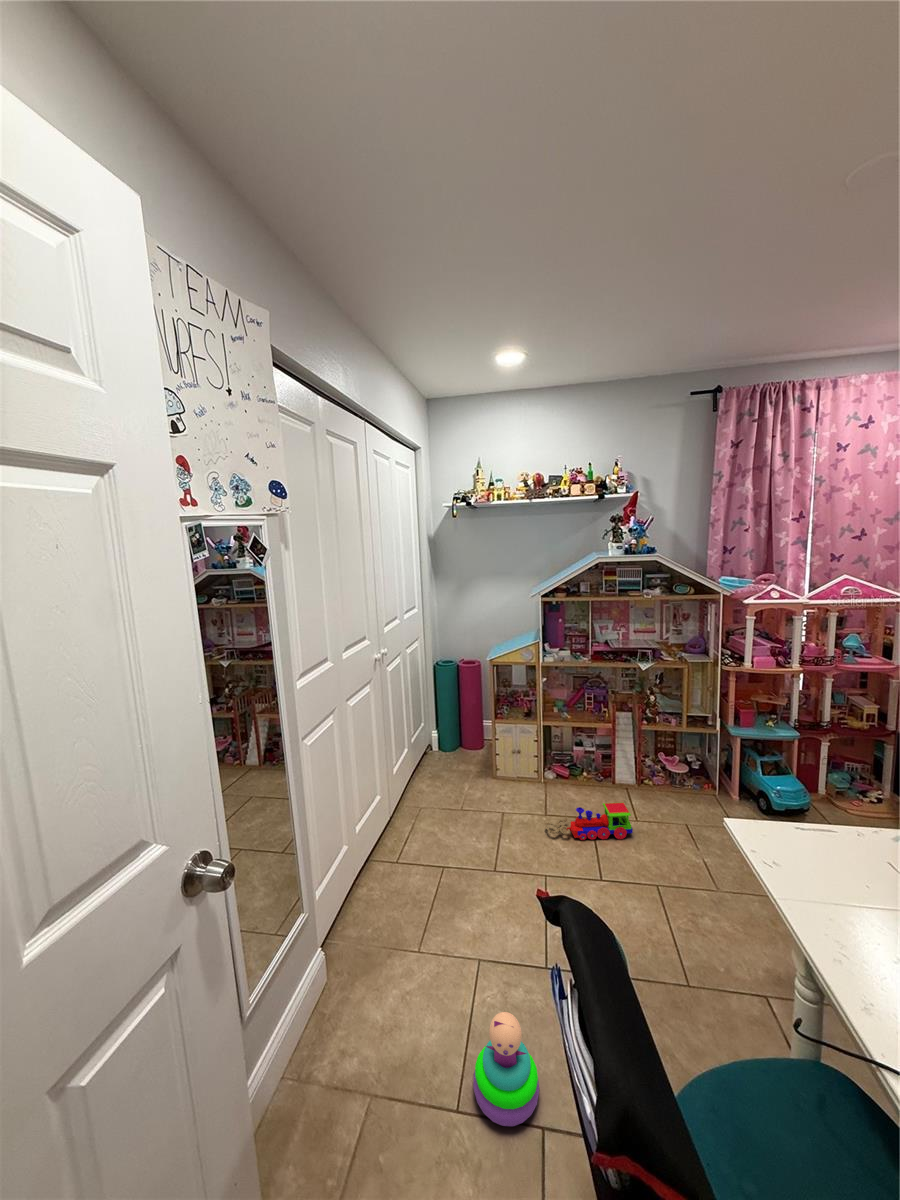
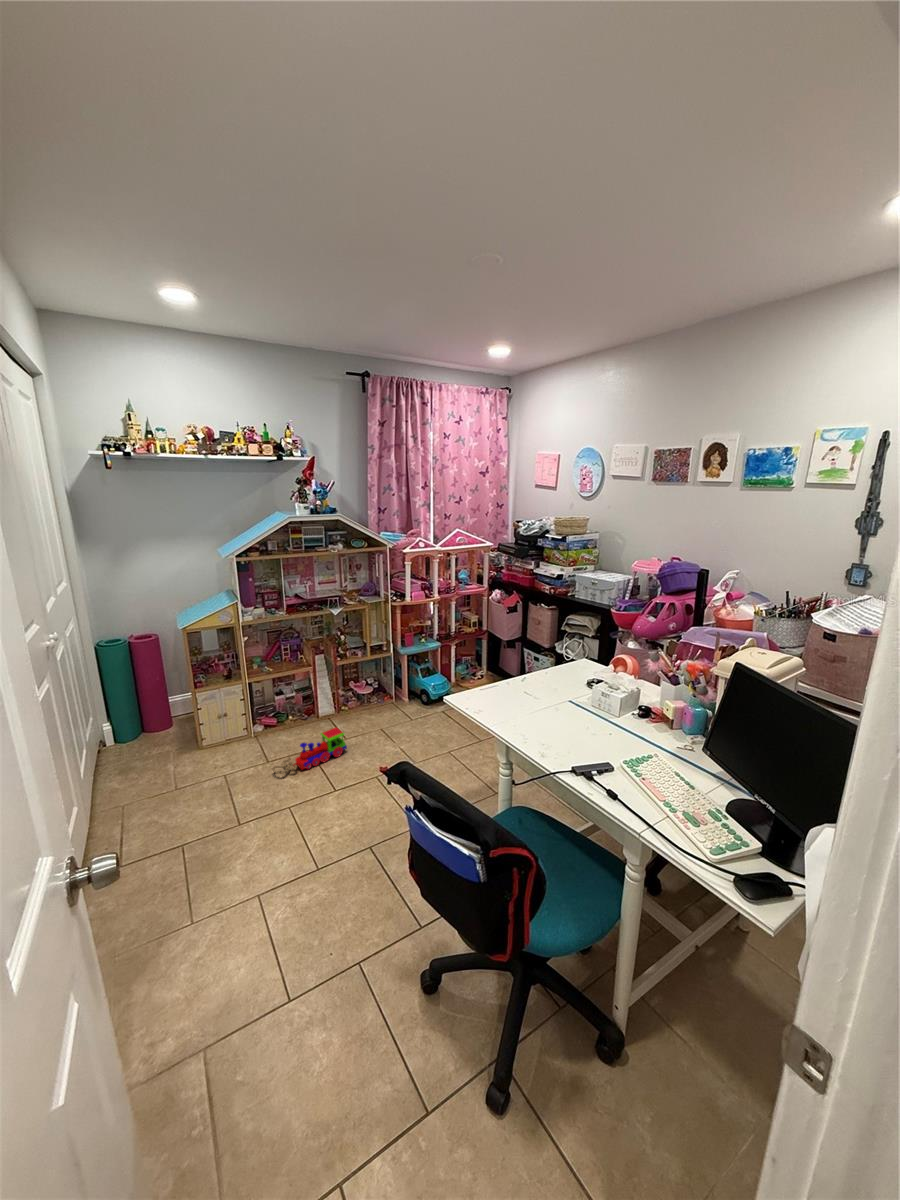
stacking toy: present [473,1012,539,1126] -> none [289,903,345,988]

